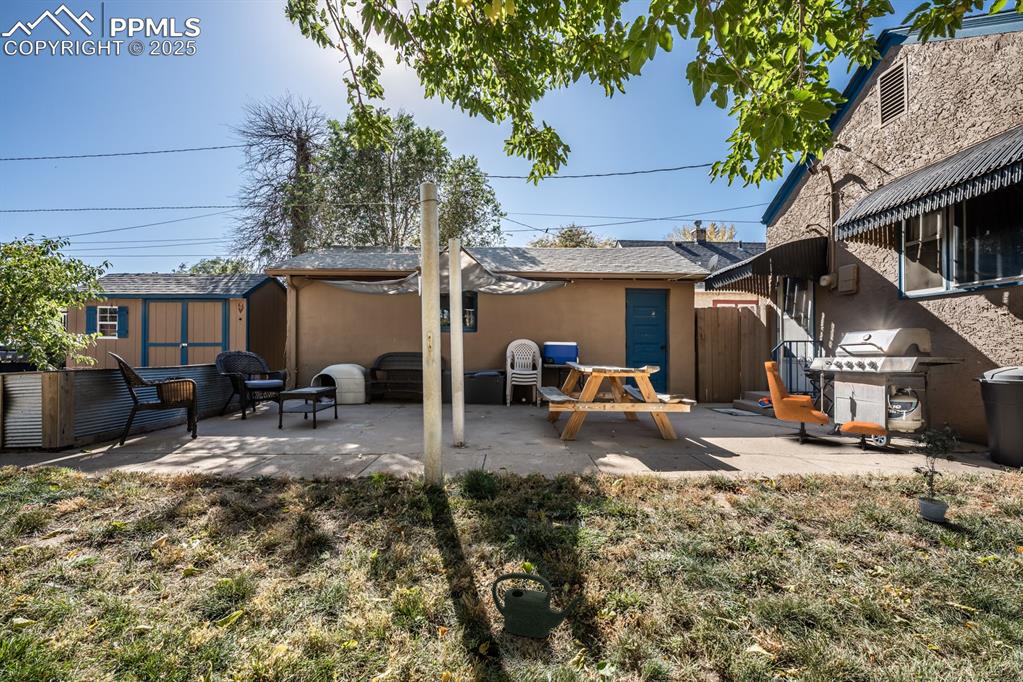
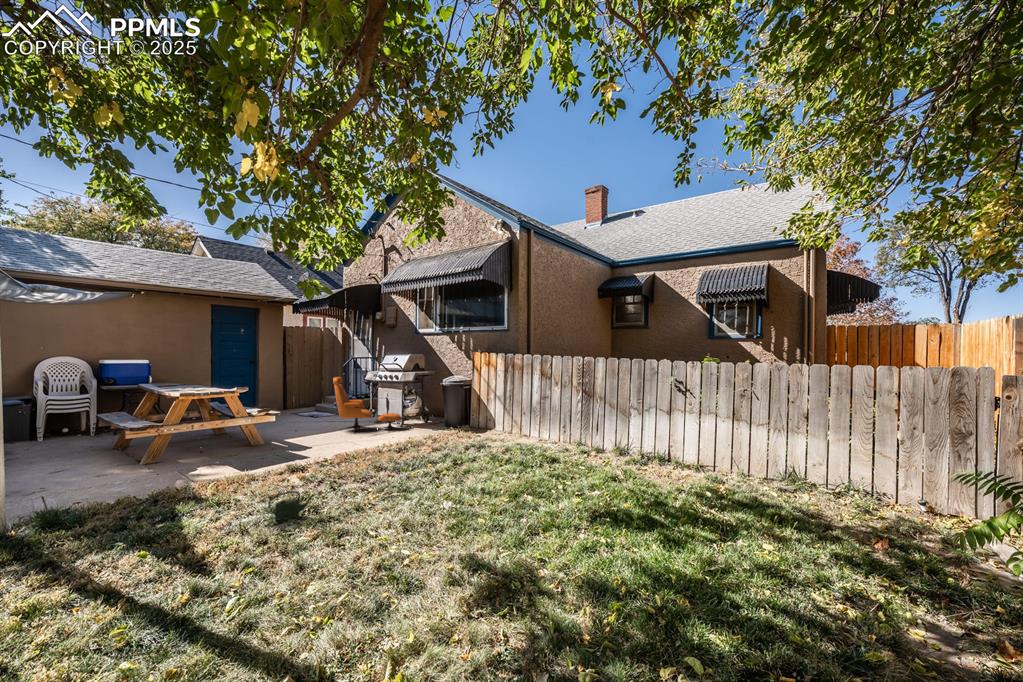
potted plant: present [910,422,964,522] -> none [393,411,415,463]
watering can: present [492,572,584,638] -> present [268,491,315,520]

